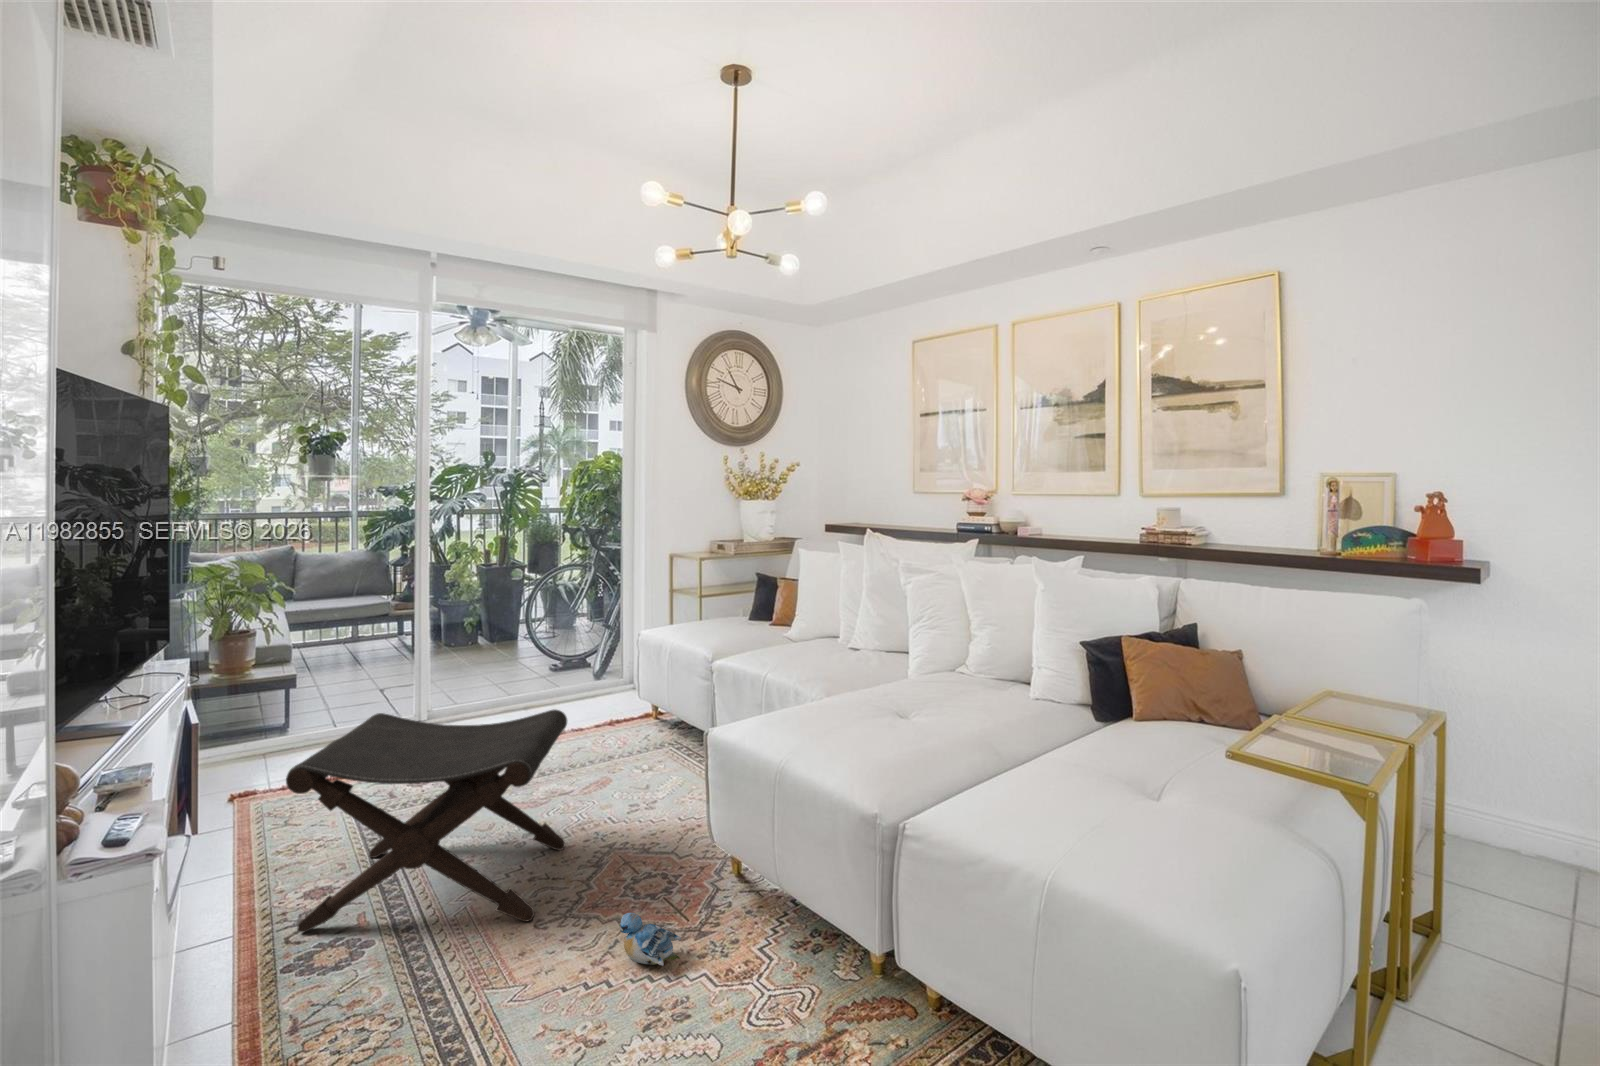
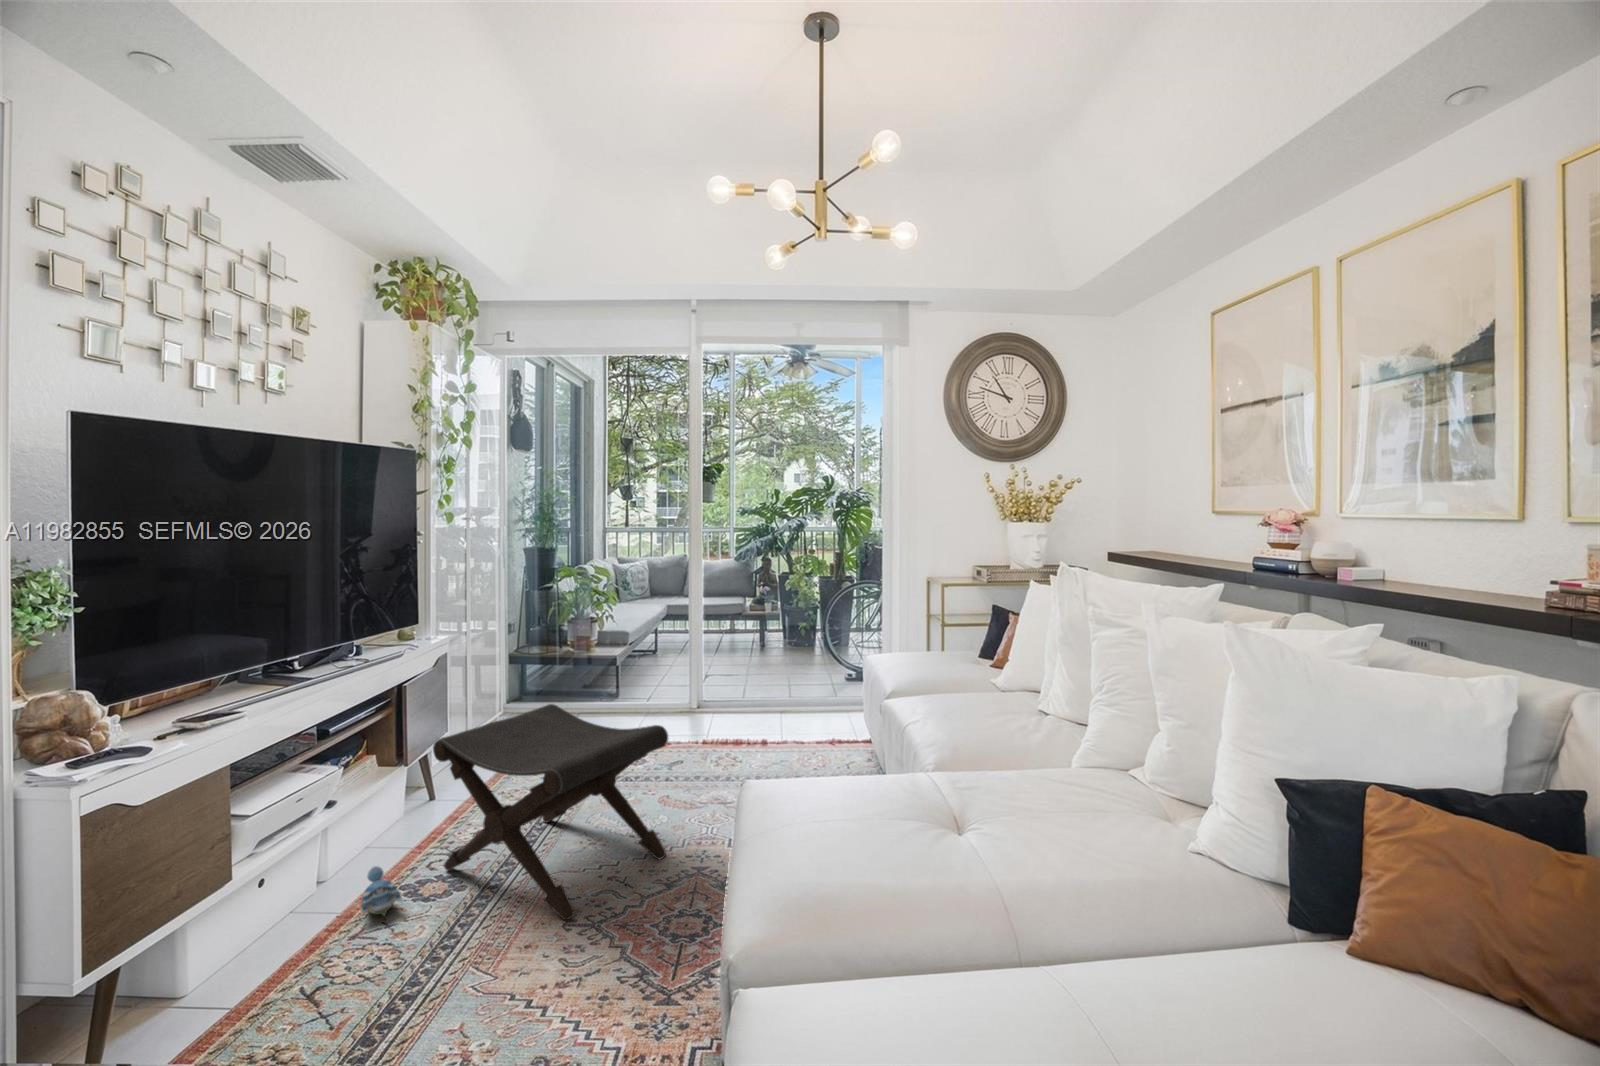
plush toy: present [619,913,681,966] -> present [361,866,402,916]

